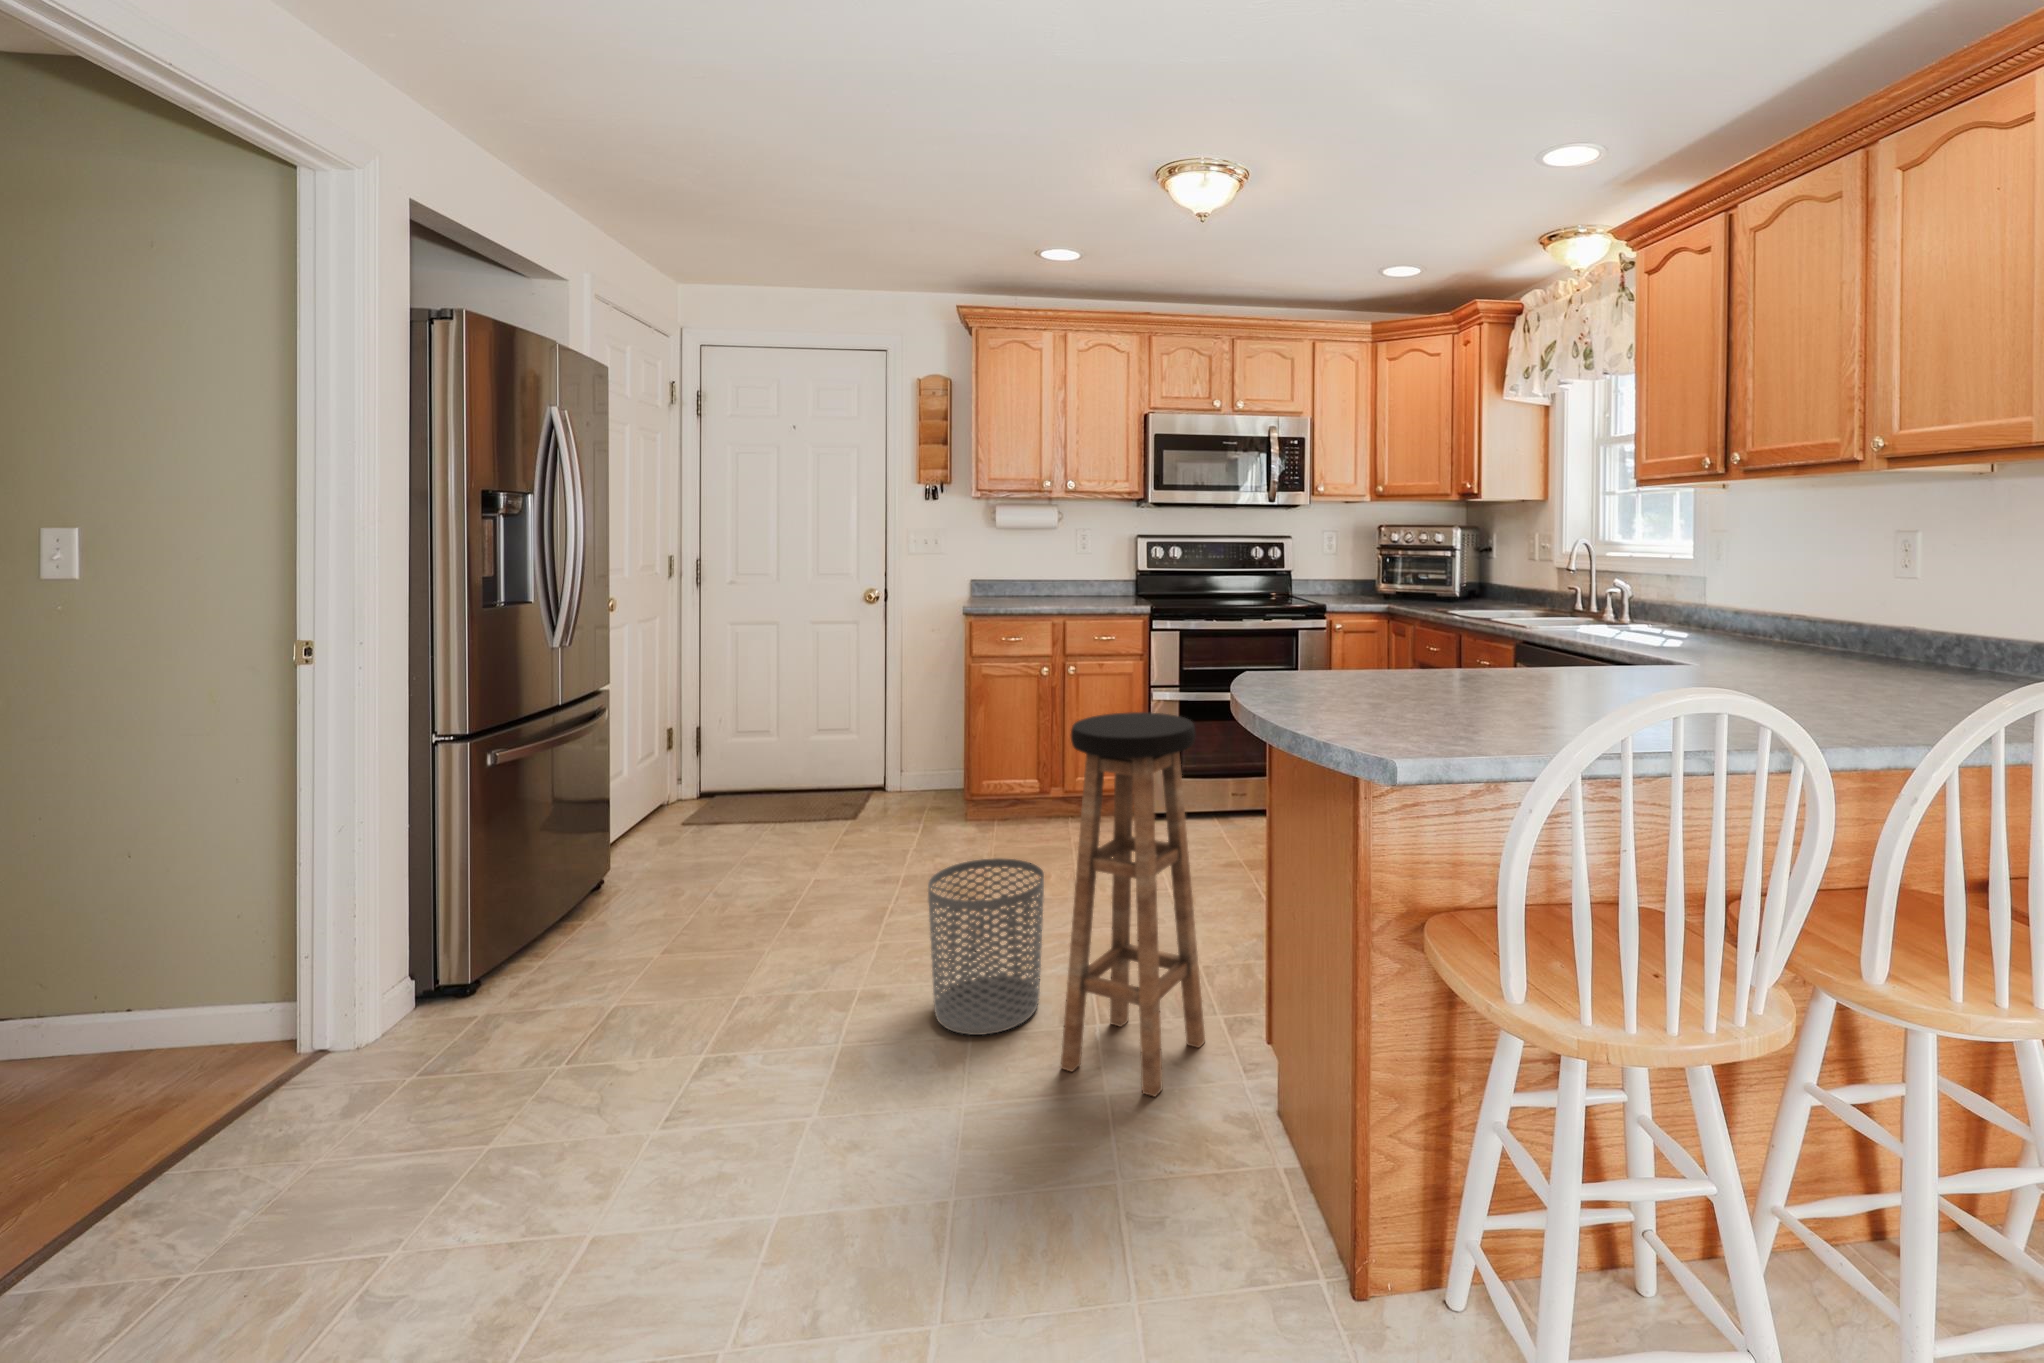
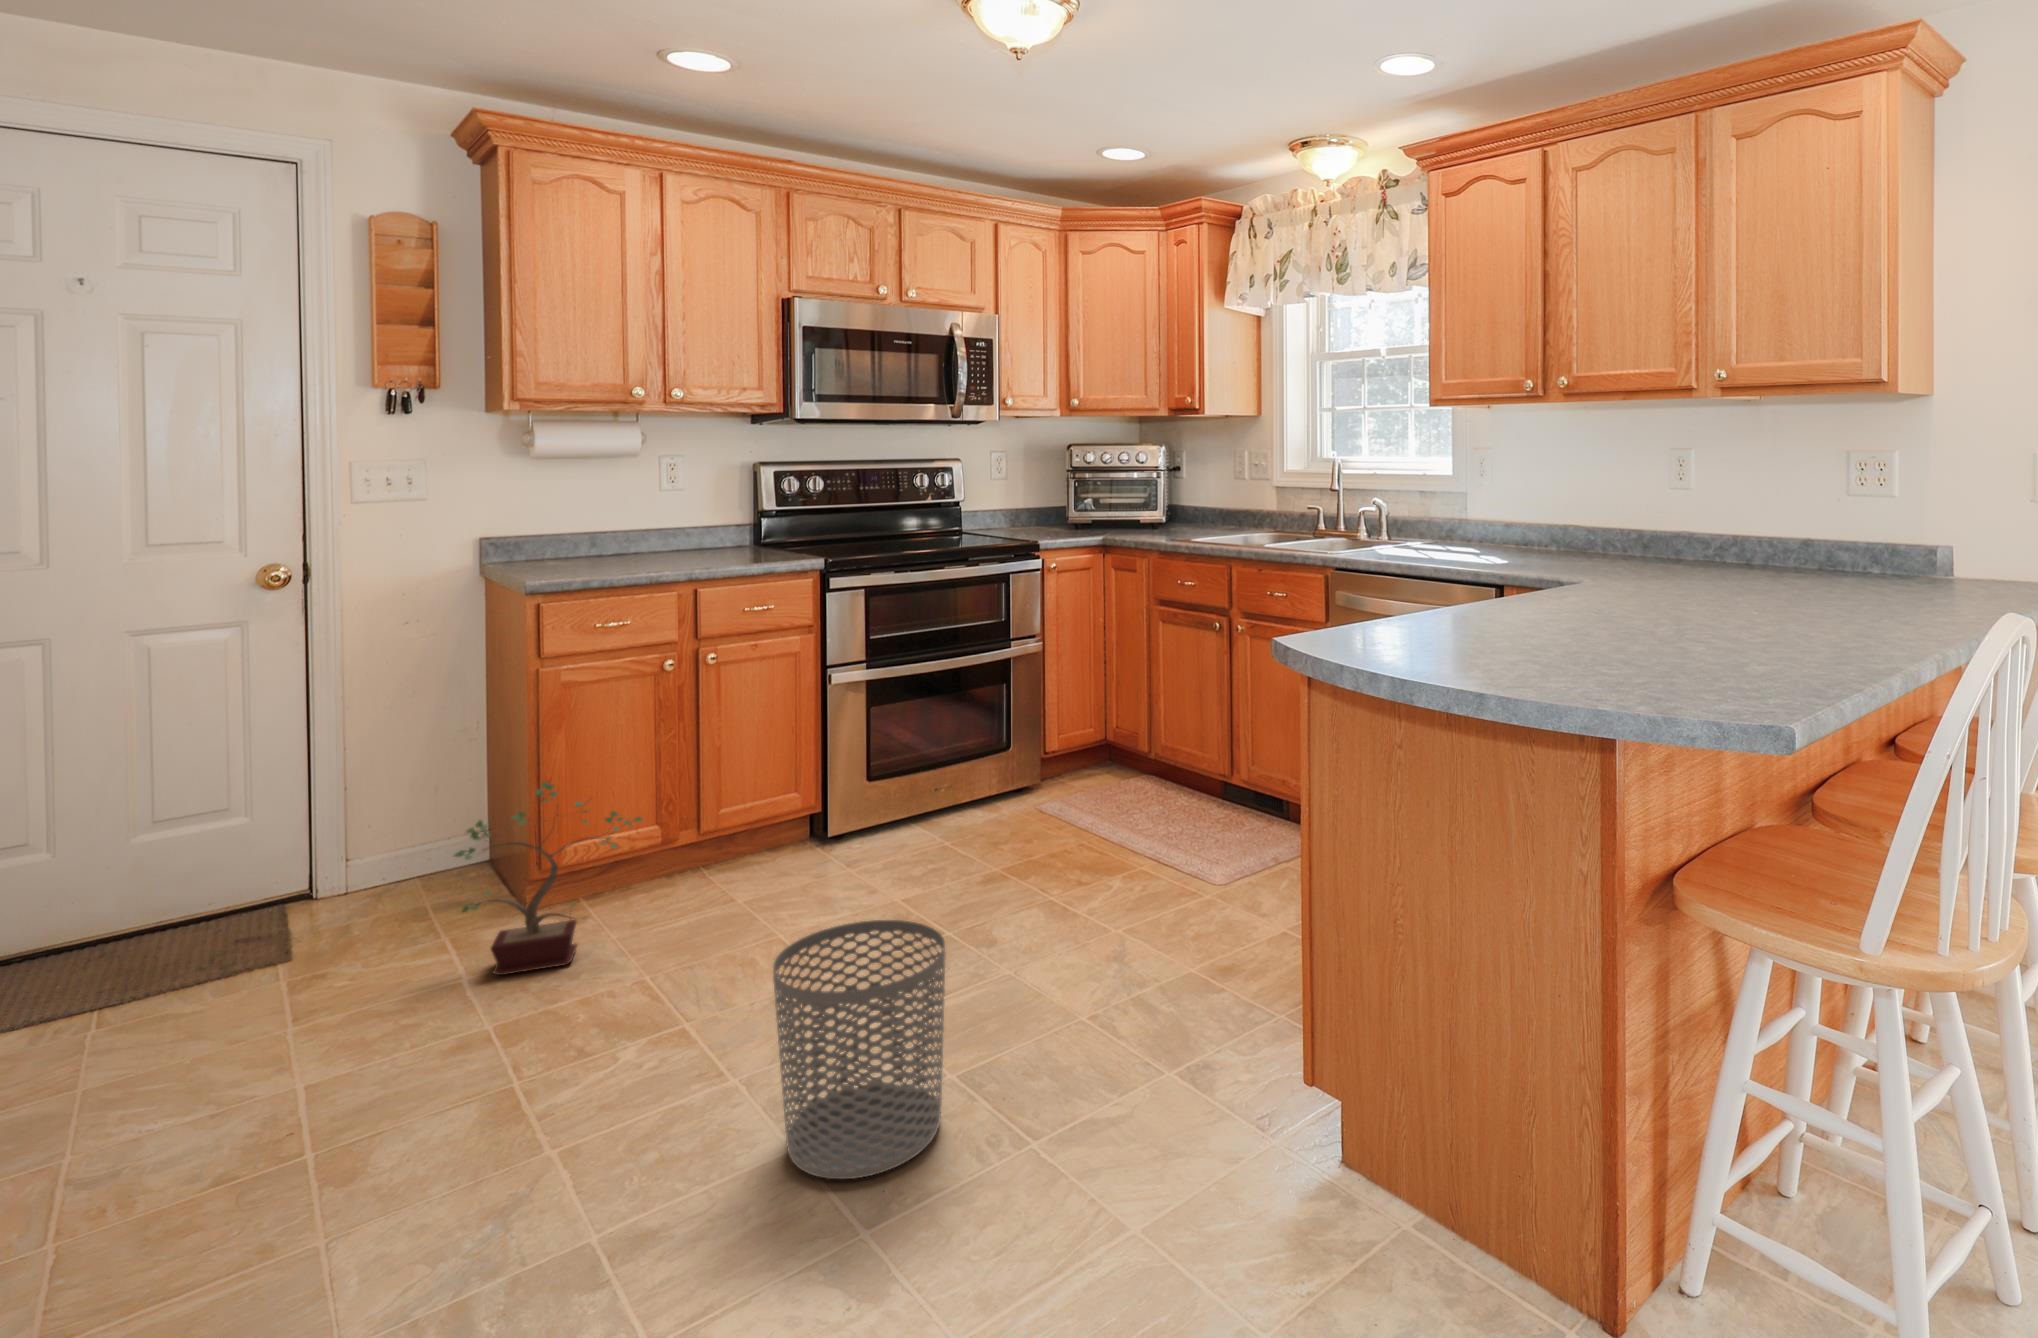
bar stool: present [1061,712,1205,1097] -> none [1028,687,1190,1167]
potted plant: none [891,736,989,858] -> present [454,781,642,975]

